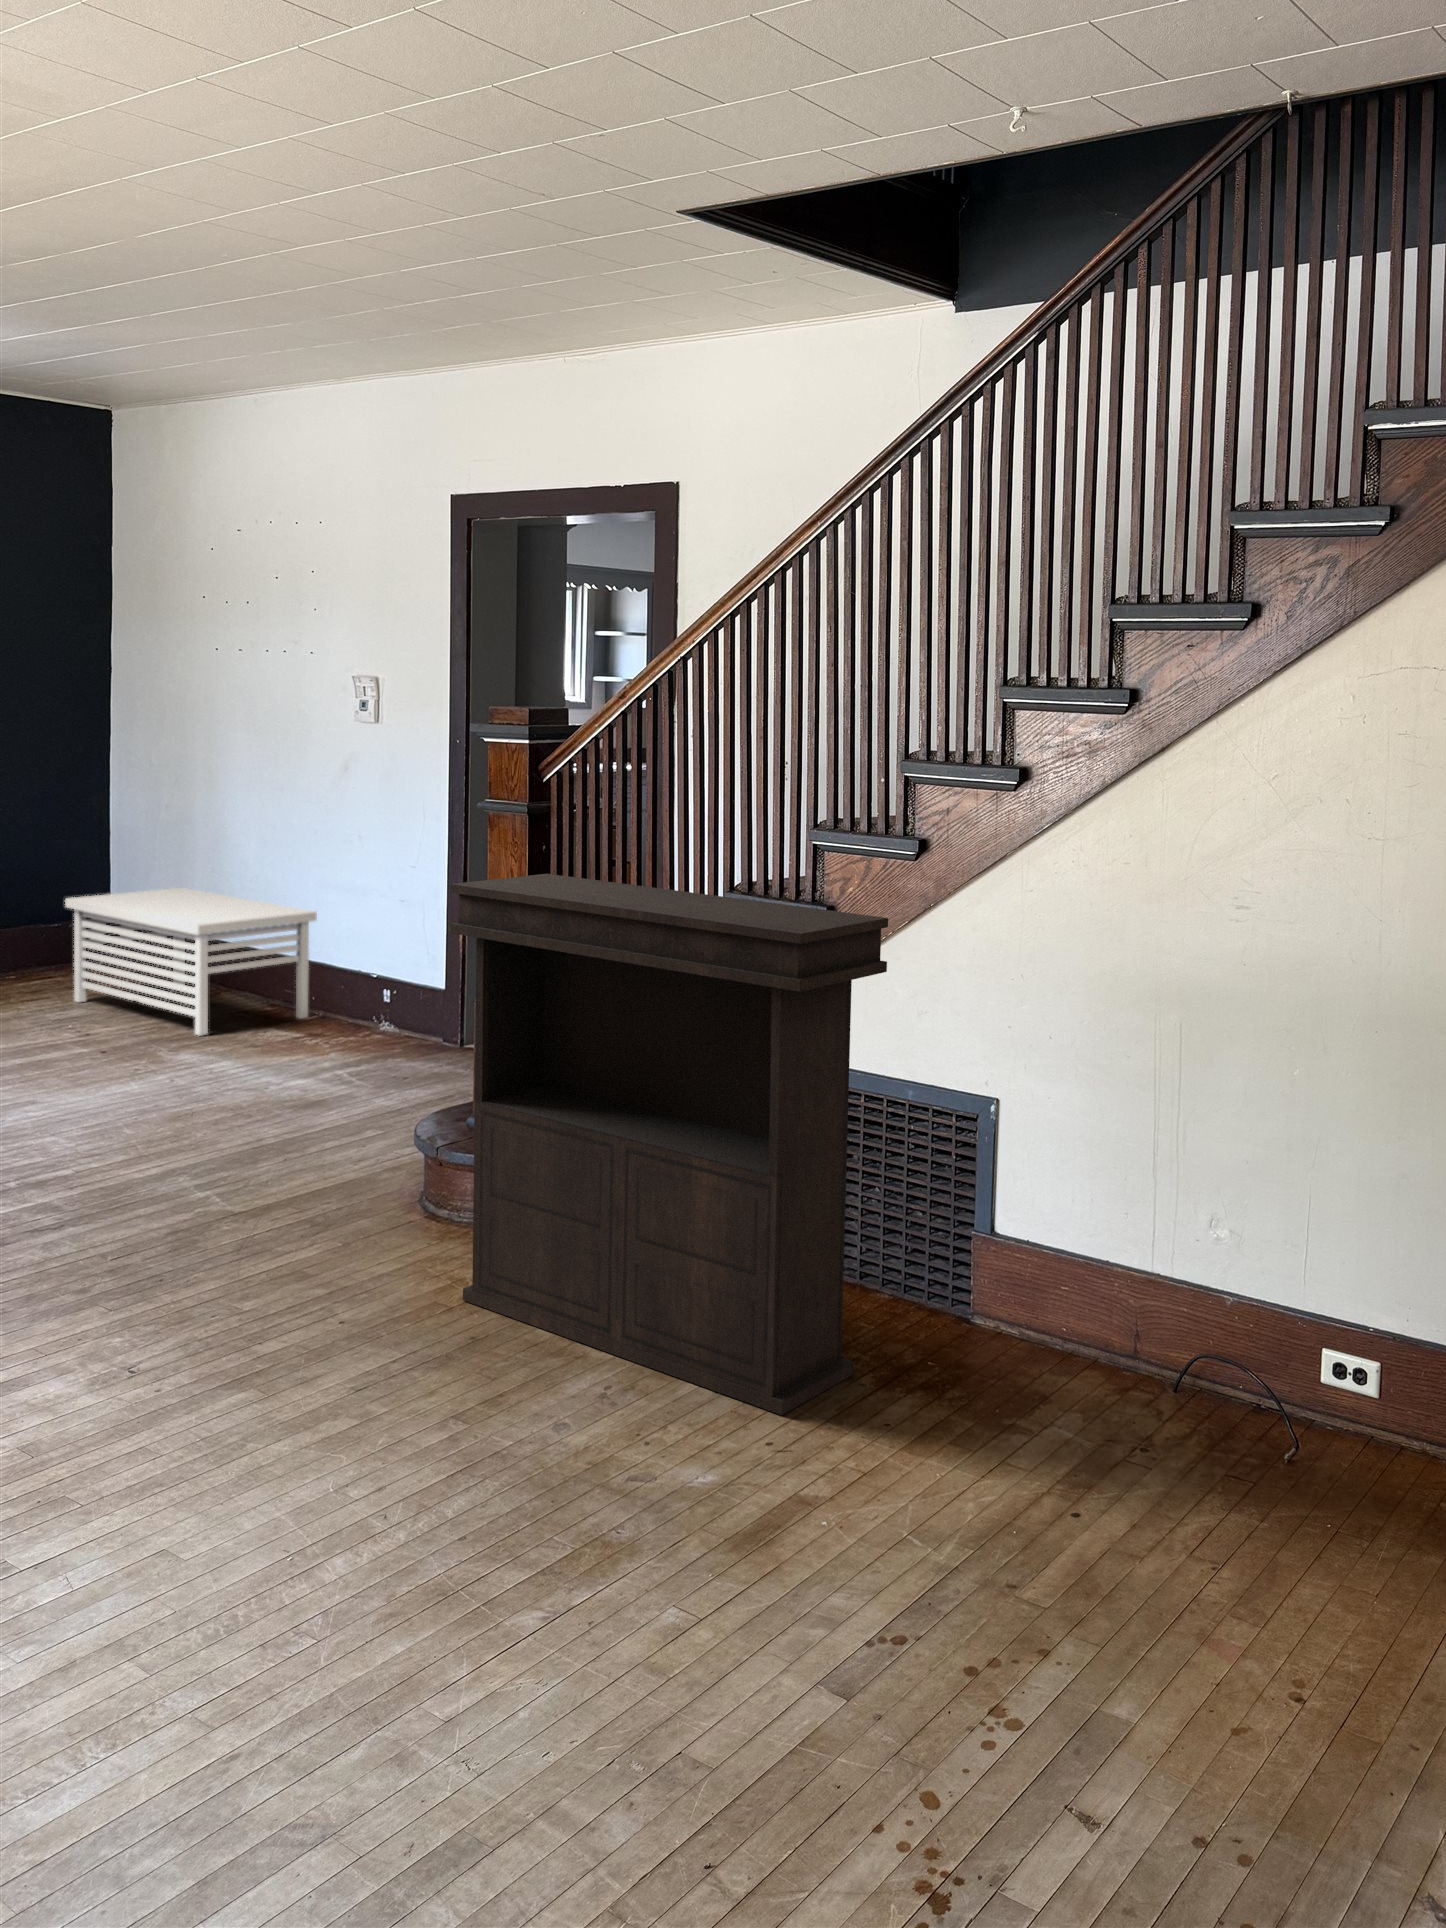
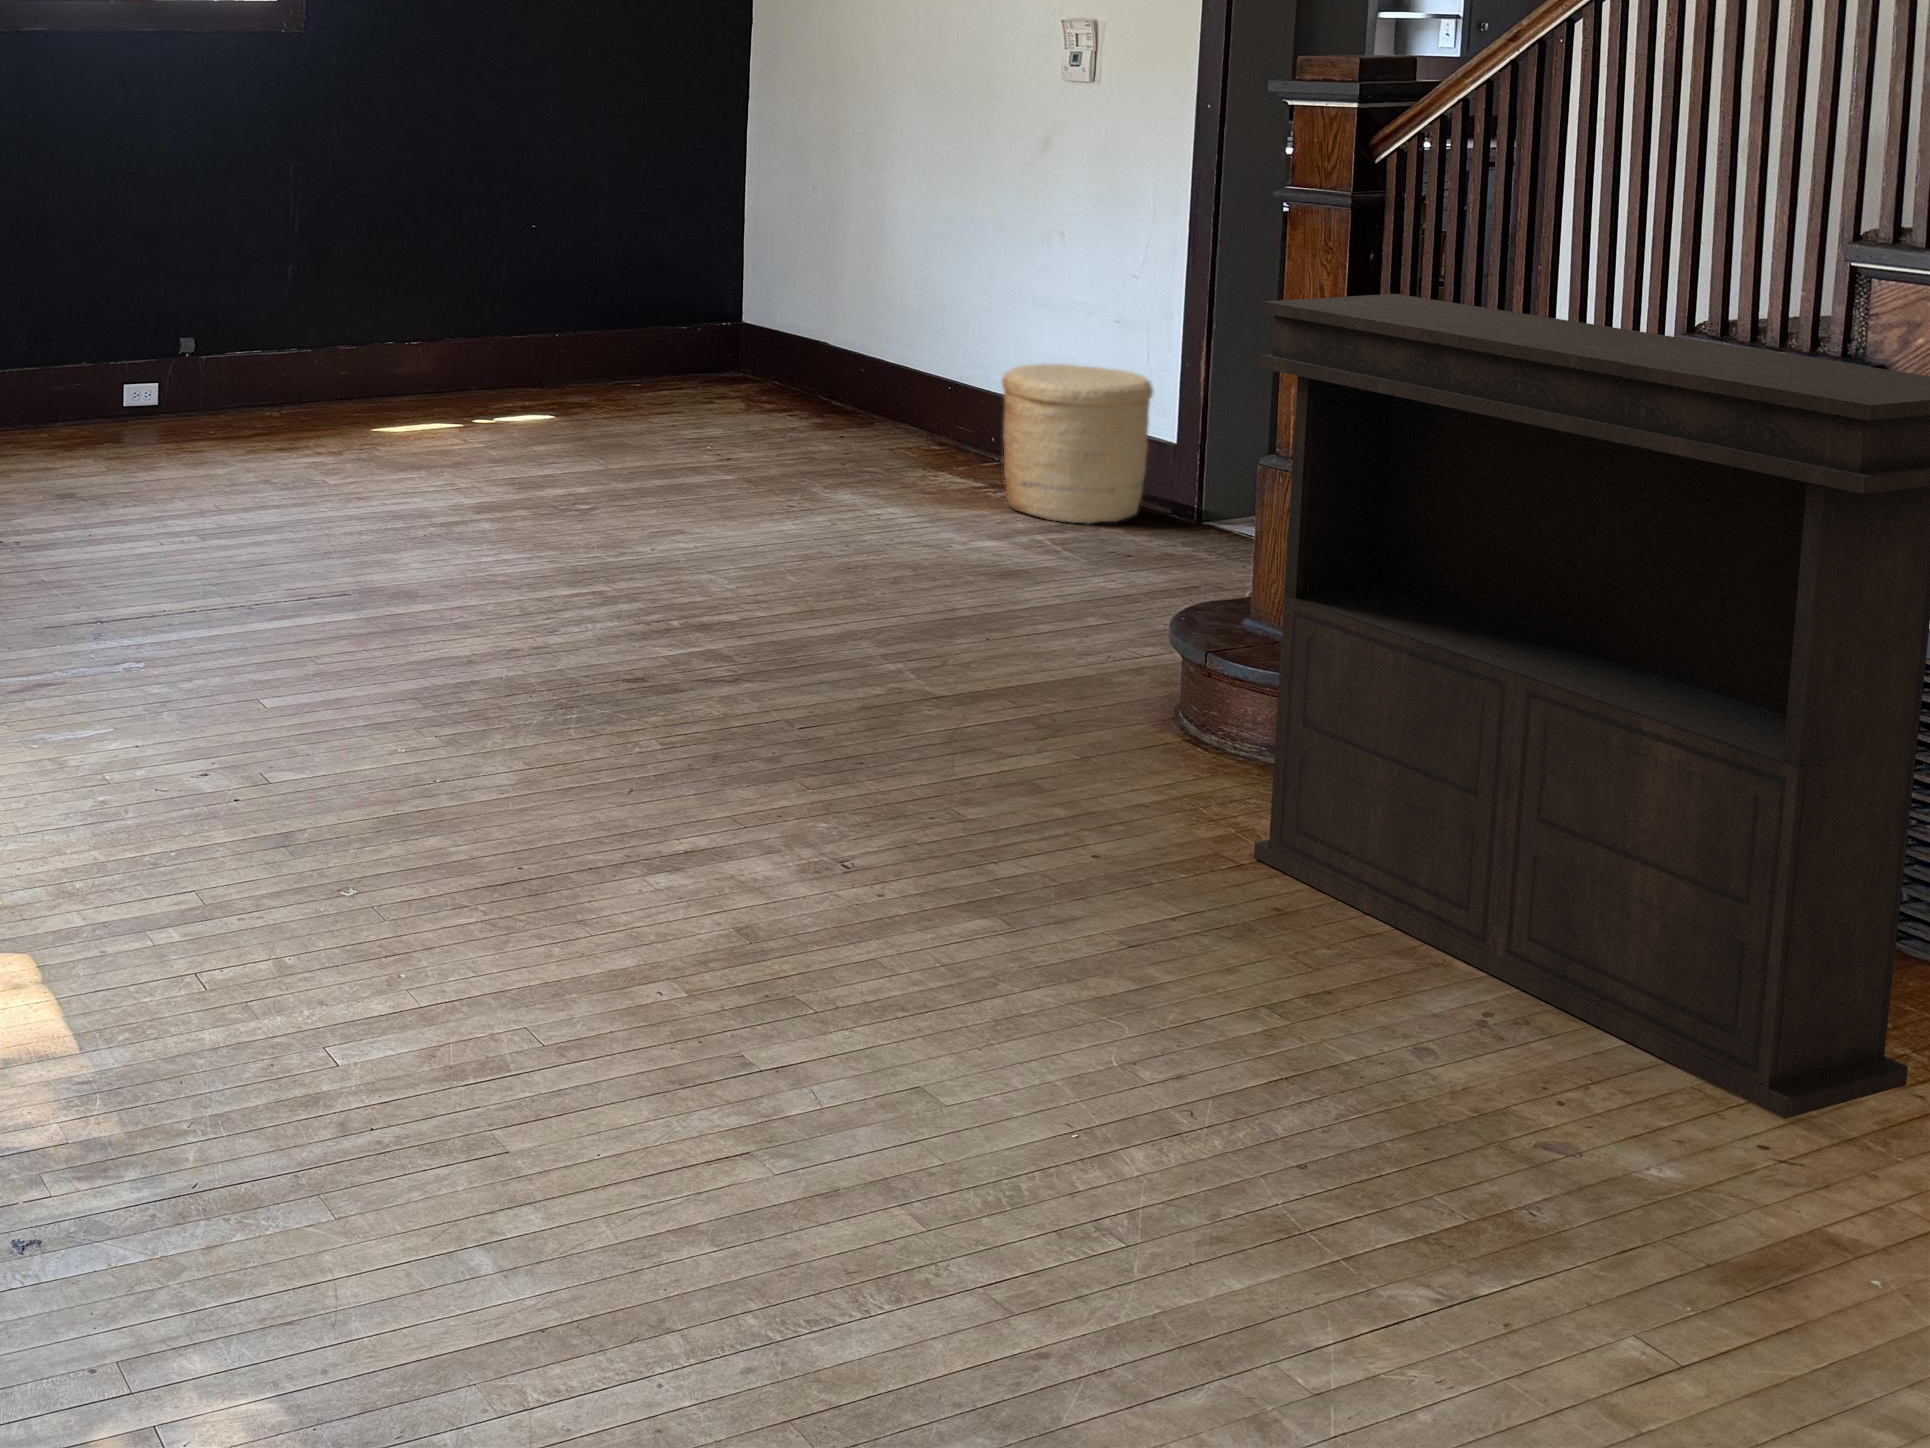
storage bench: present [65,888,317,1036] -> none [703,289,1003,473]
woven basket: none [311,937,426,1059] -> present [1002,364,1153,524]

